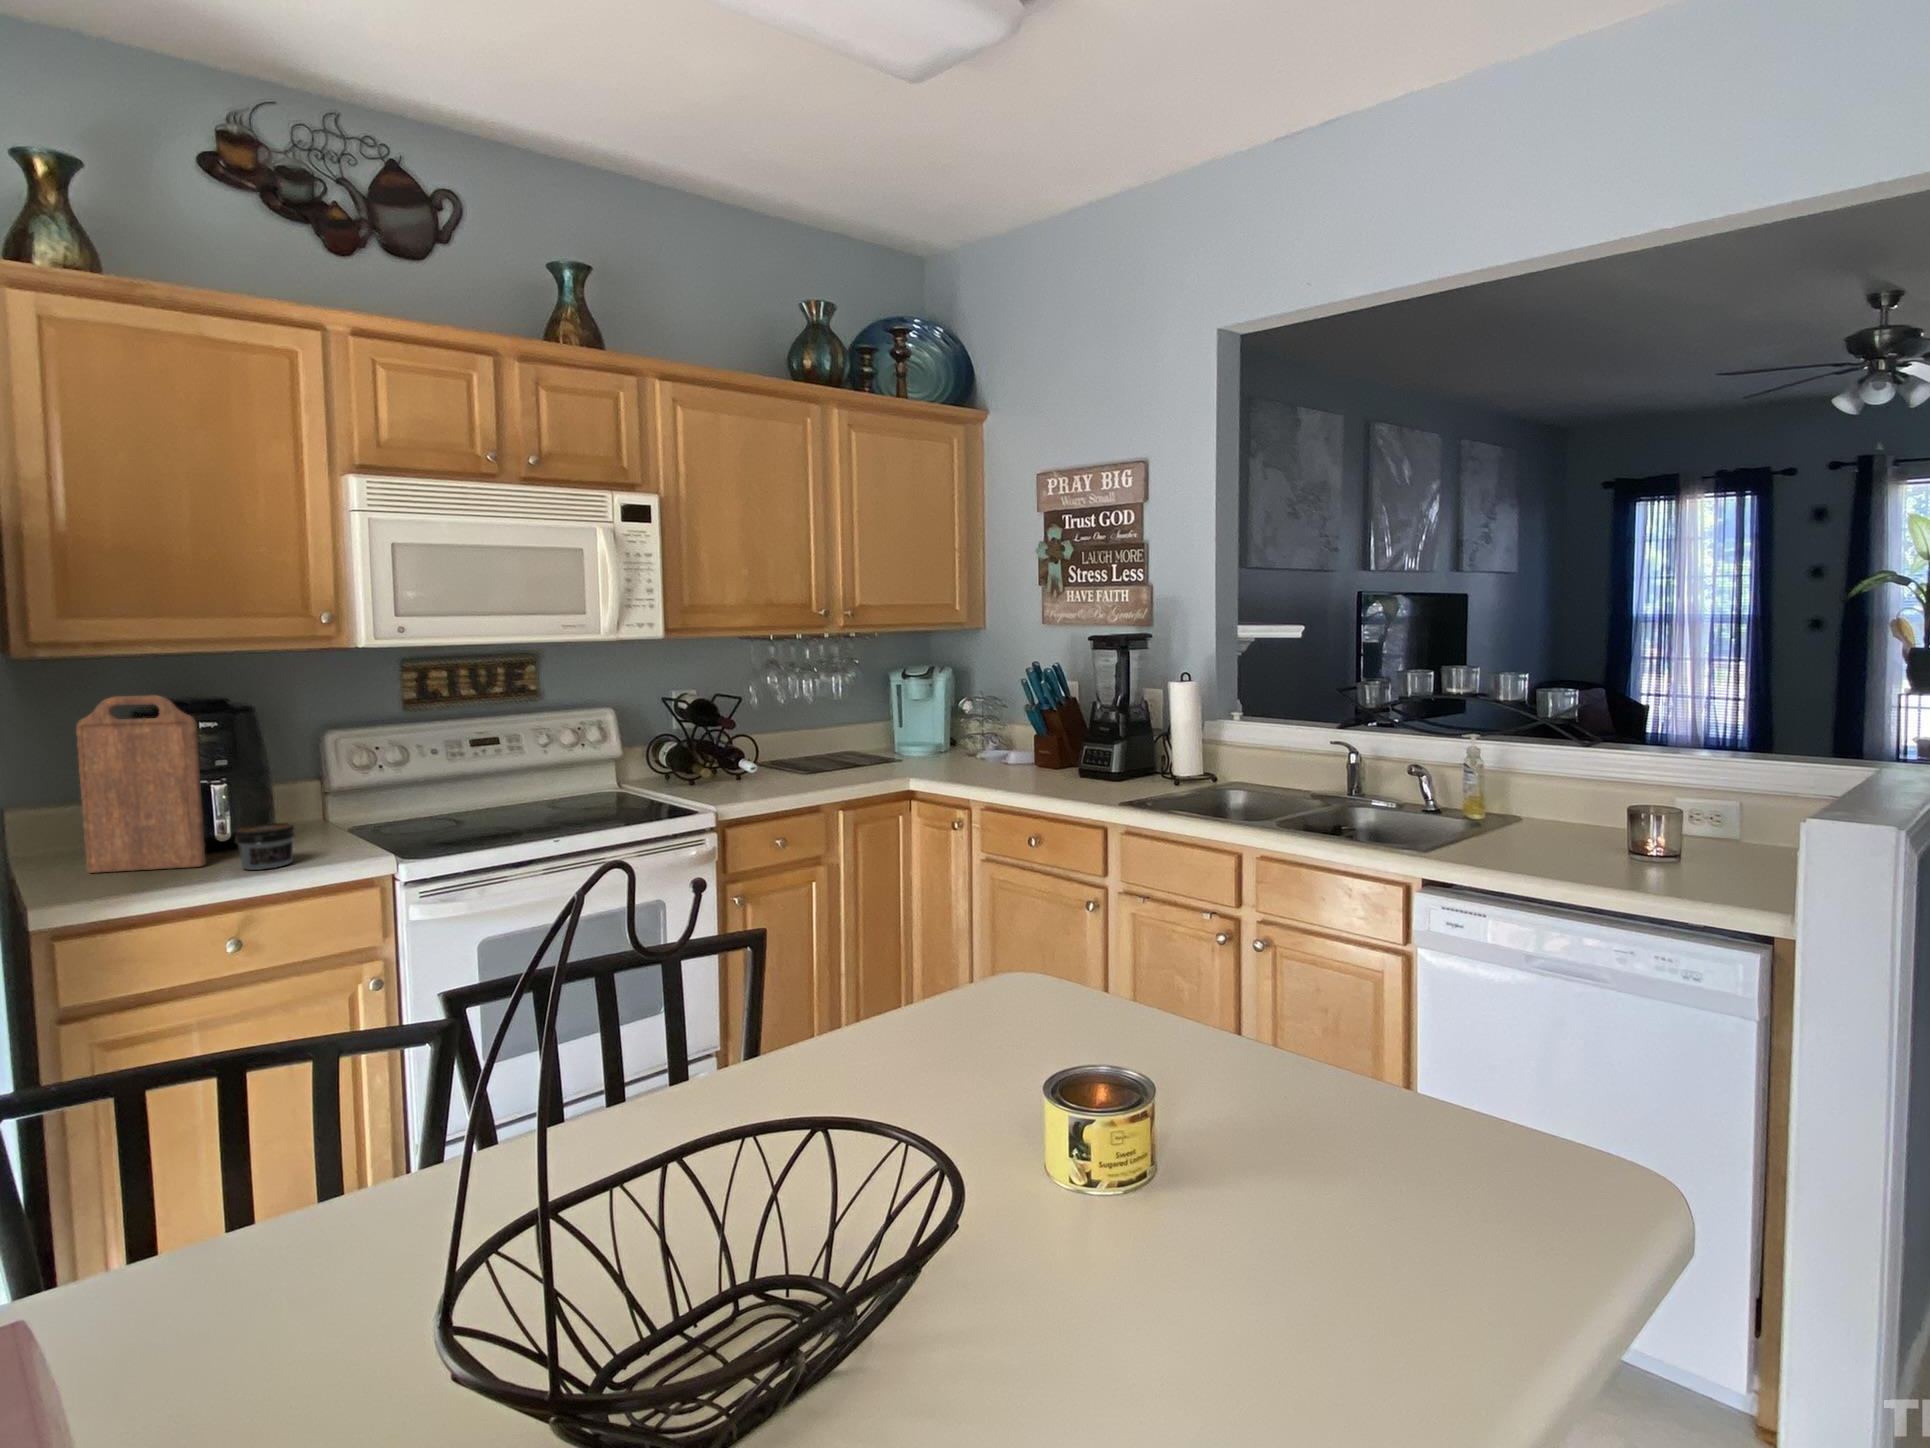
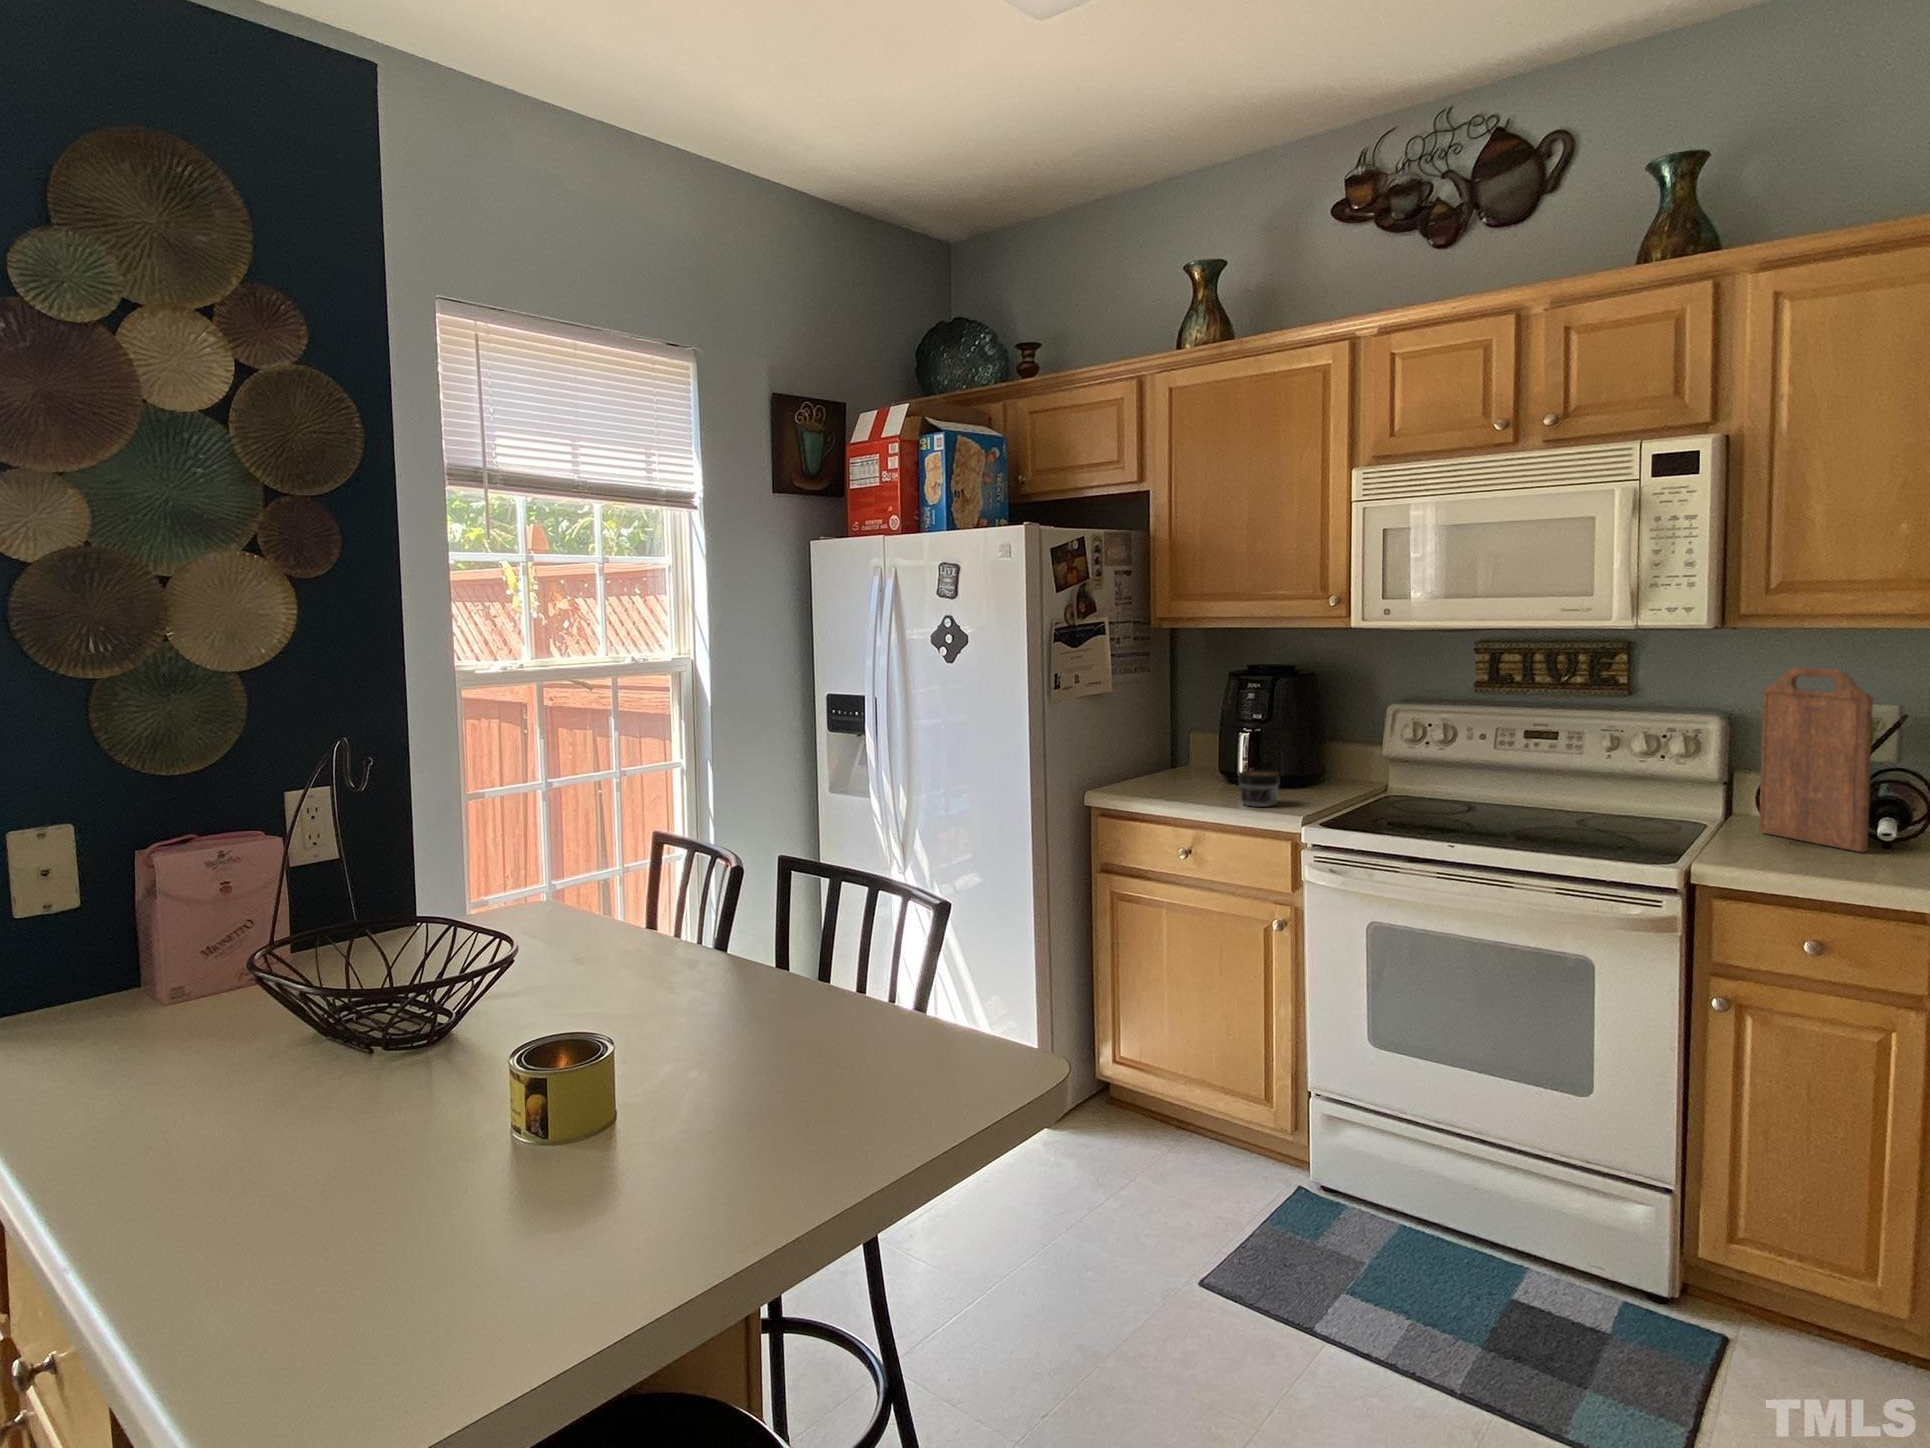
cutting board: present [76,695,206,873] -> present [1759,667,1873,852]

